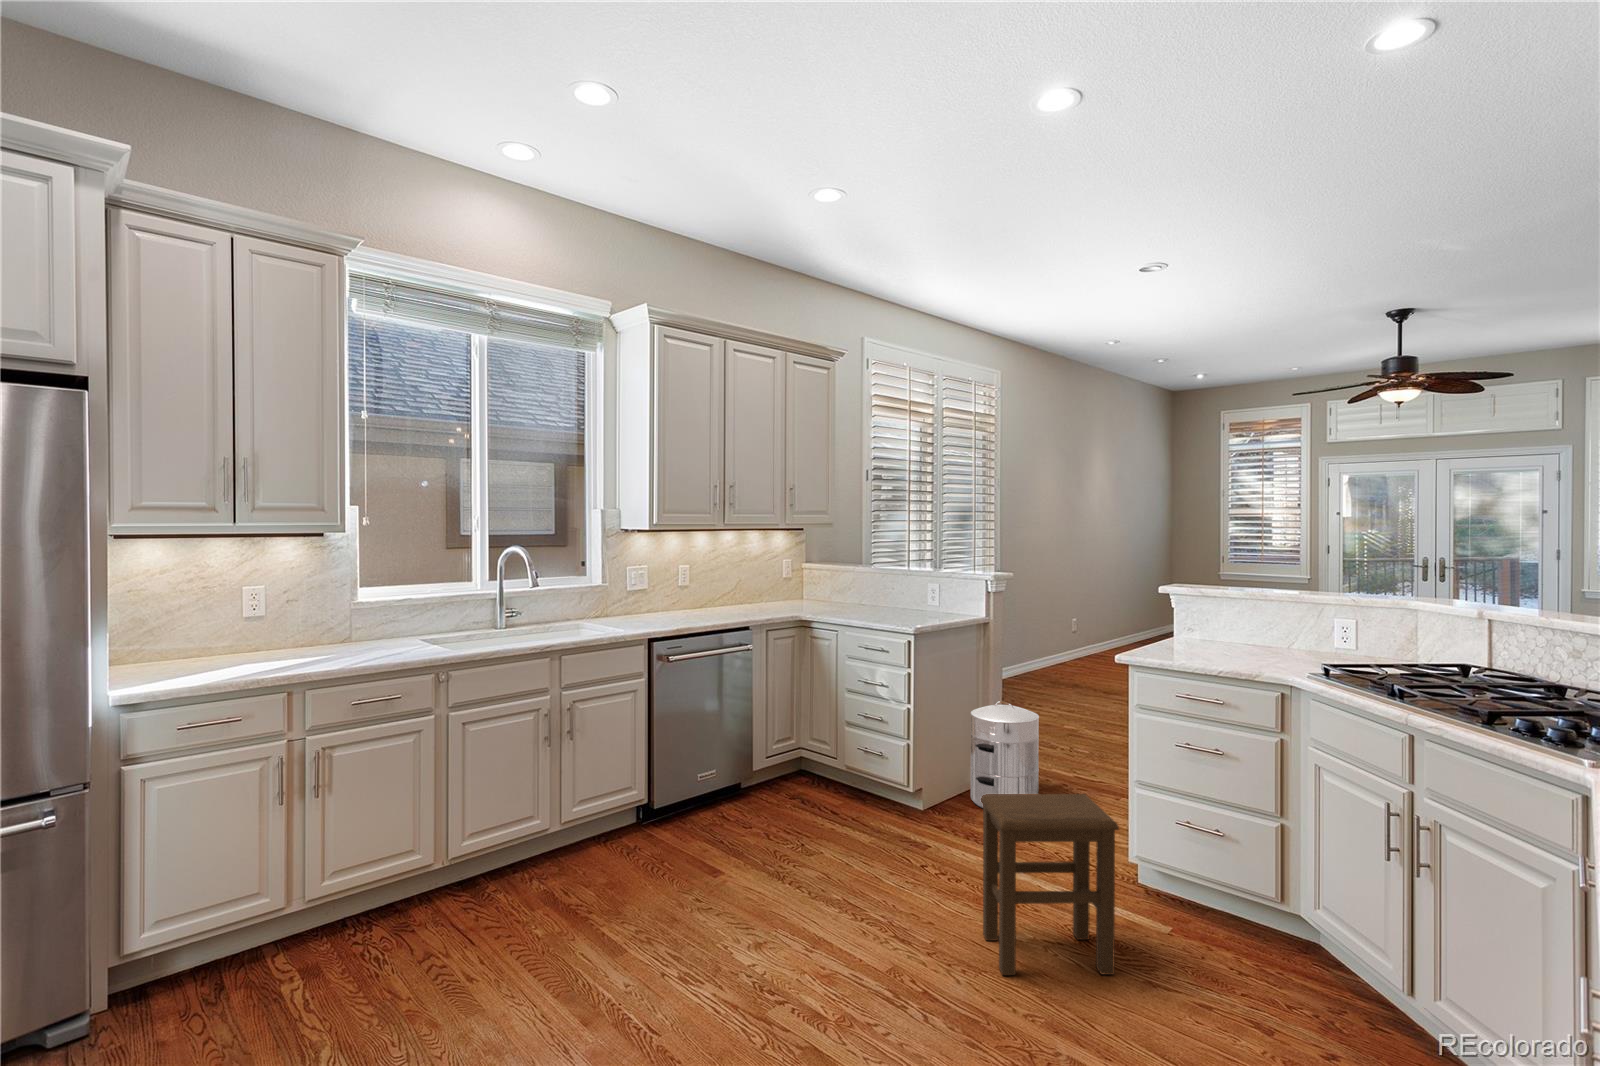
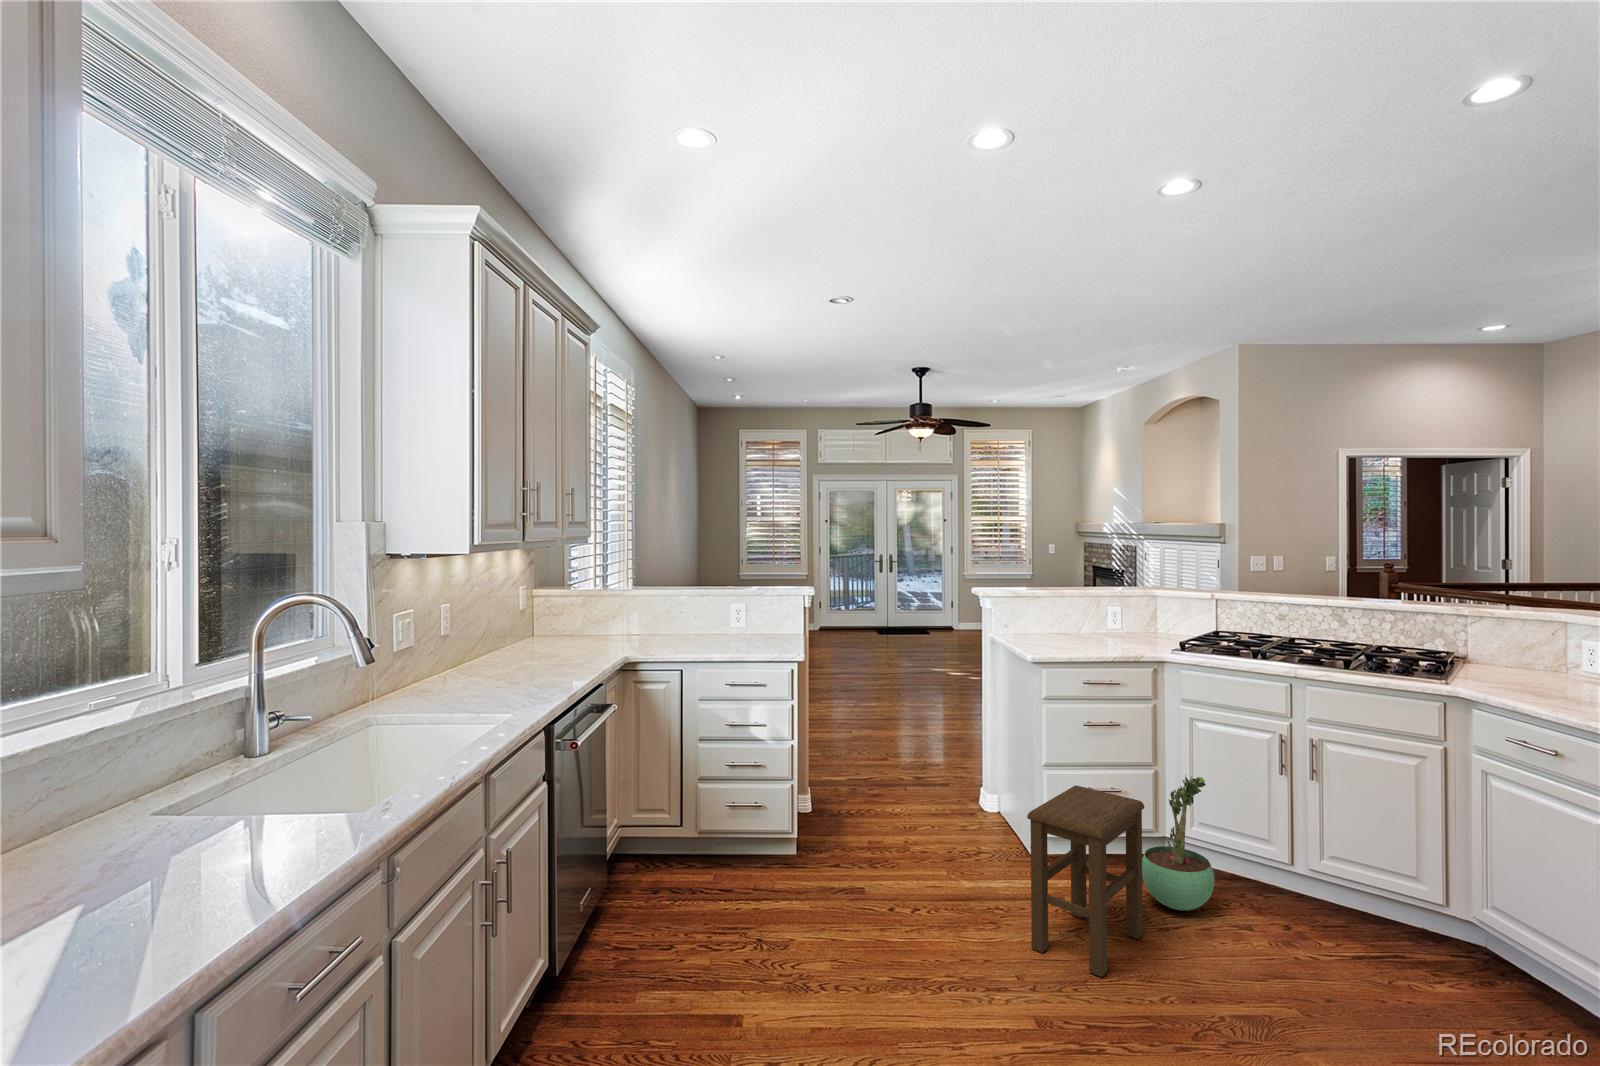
waste bin: present [971,701,1039,808] -> none [805,717,873,830]
potted plant: none [1169,818,1278,985] -> present [1142,776,1215,911]

